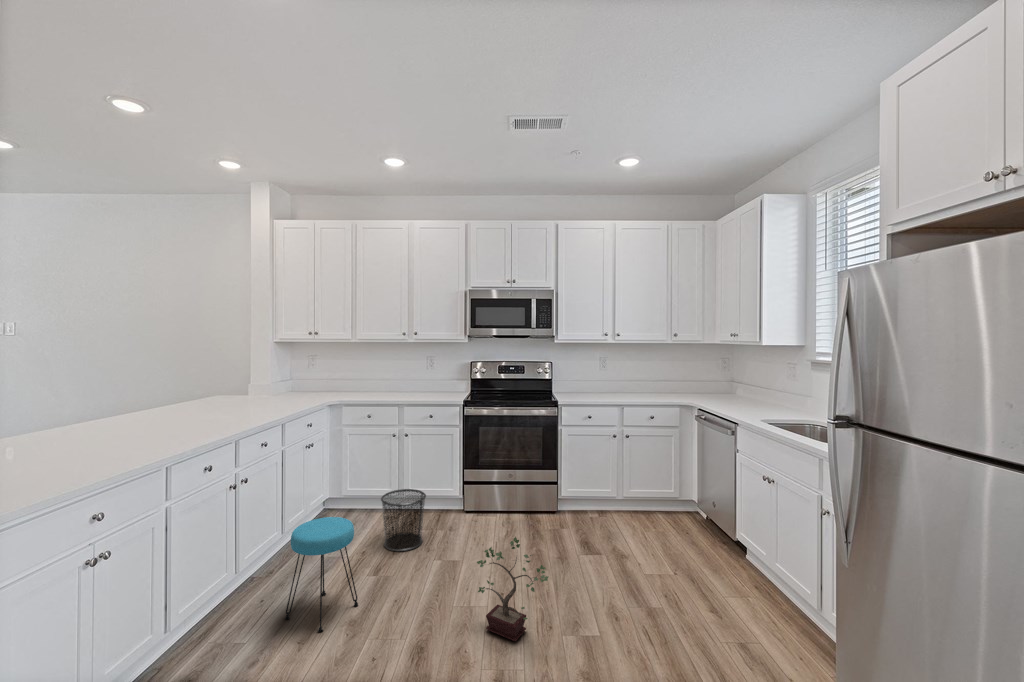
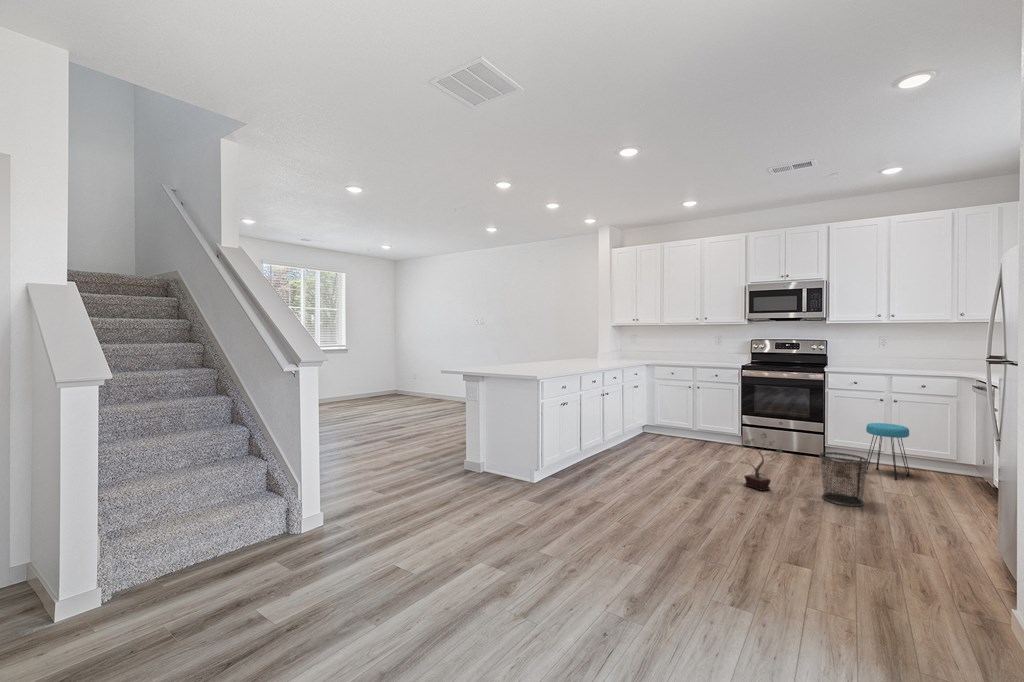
waste bin: present [381,489,426,552] -> present [819,452,868,506]
stool: present [285,517,358,632] -> present [866,423,910,479]

